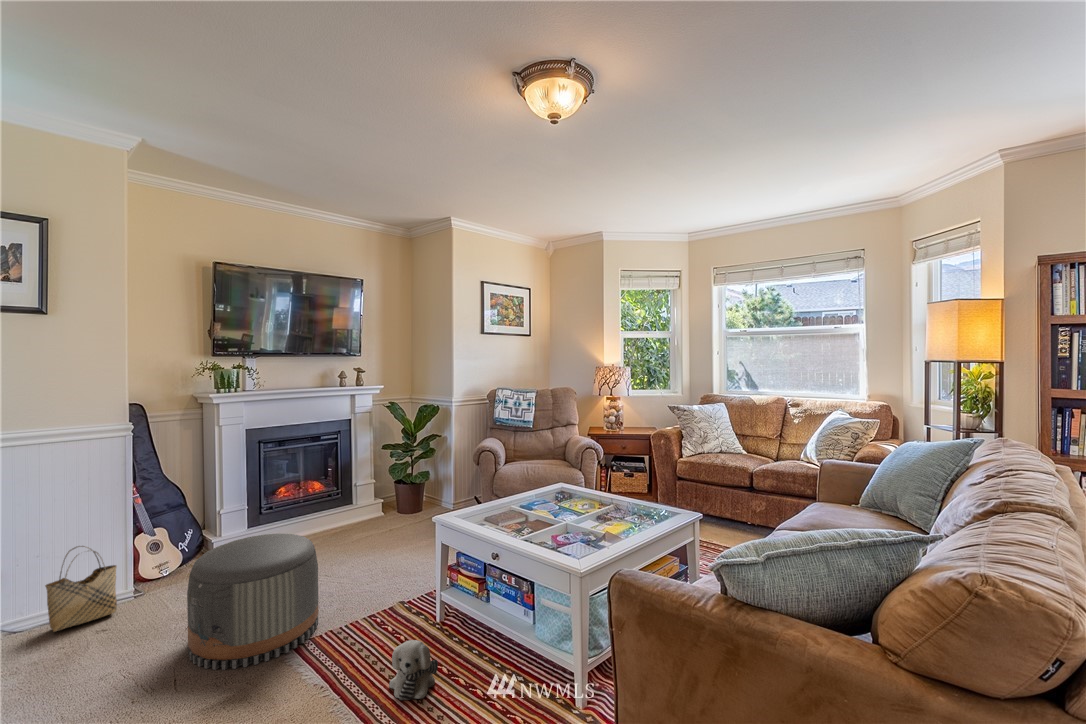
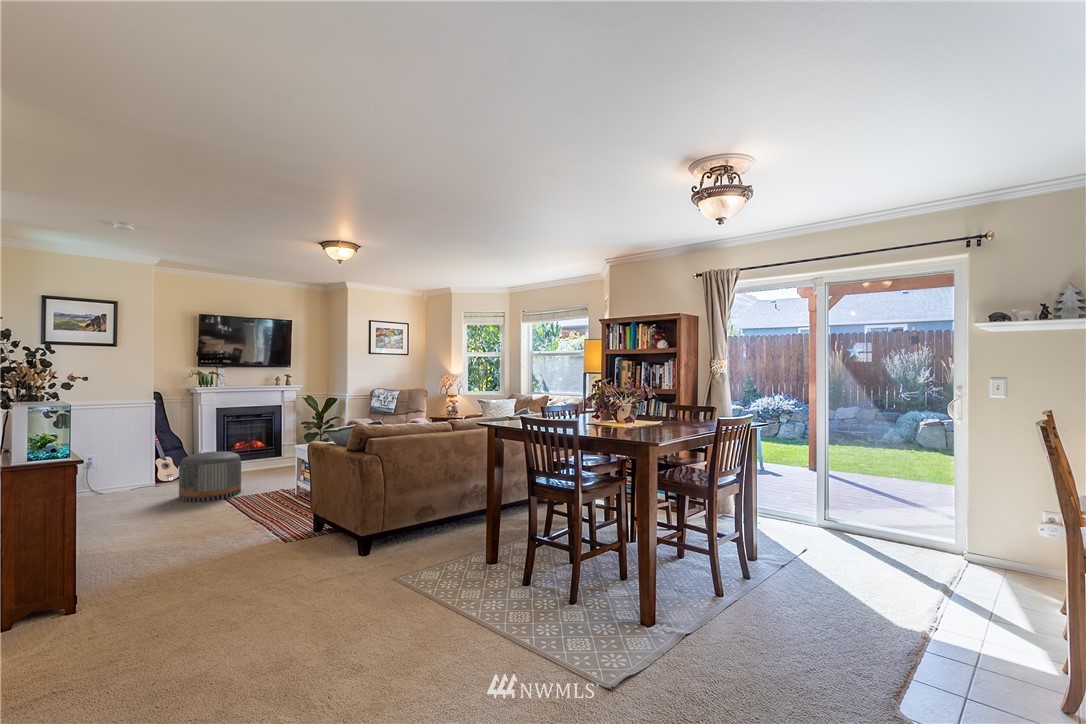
woven basket: present [45,546,117,632] -> none [115,457,147,494]
plush toy: present [389,640,438,700] -> none [261,485,282,507]

